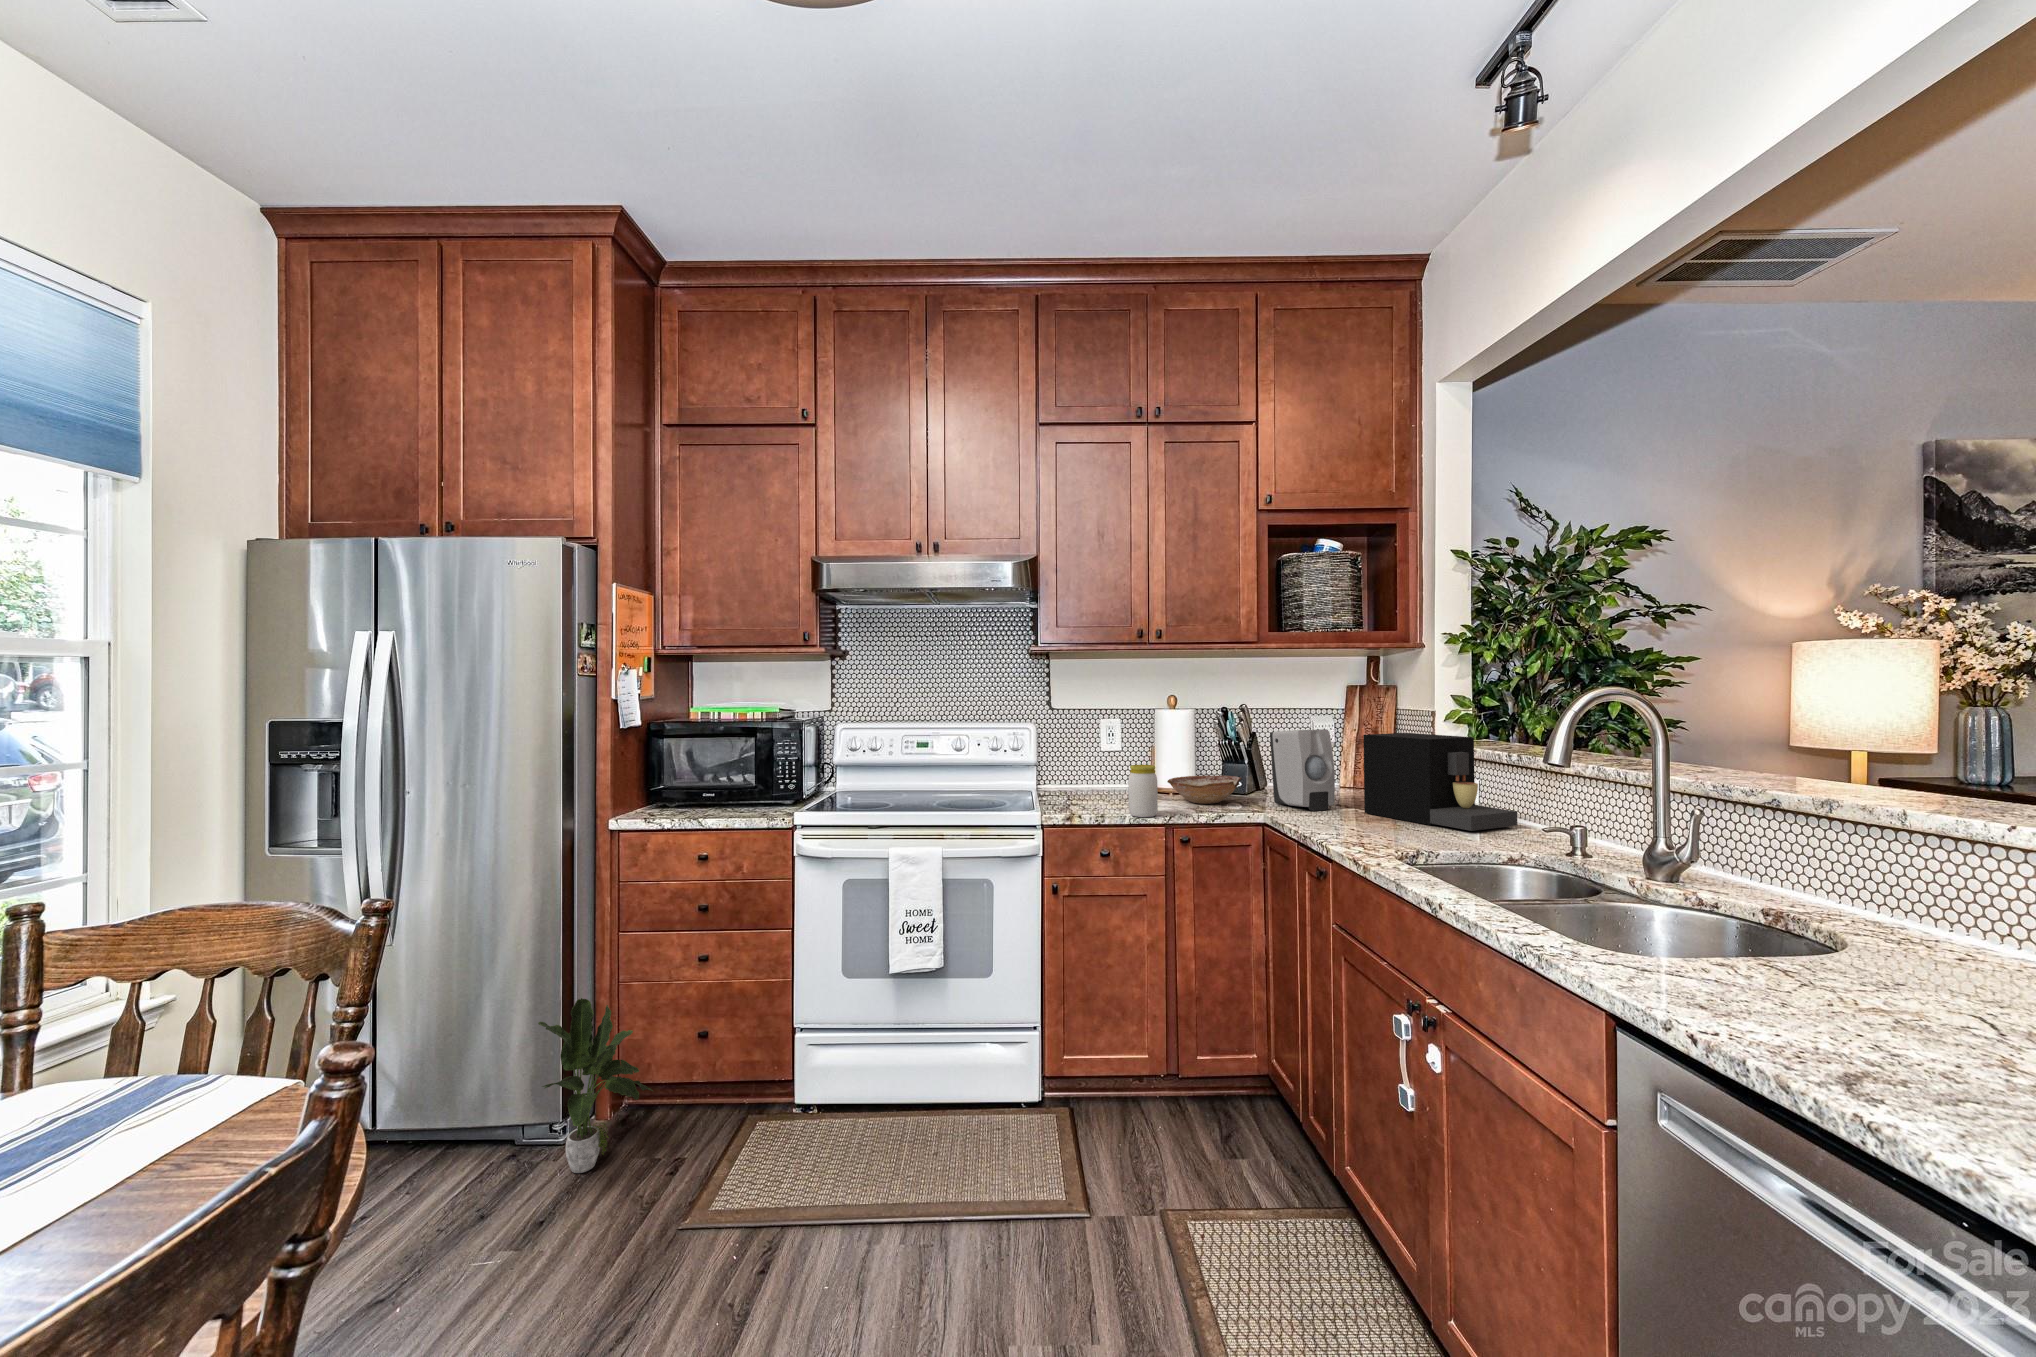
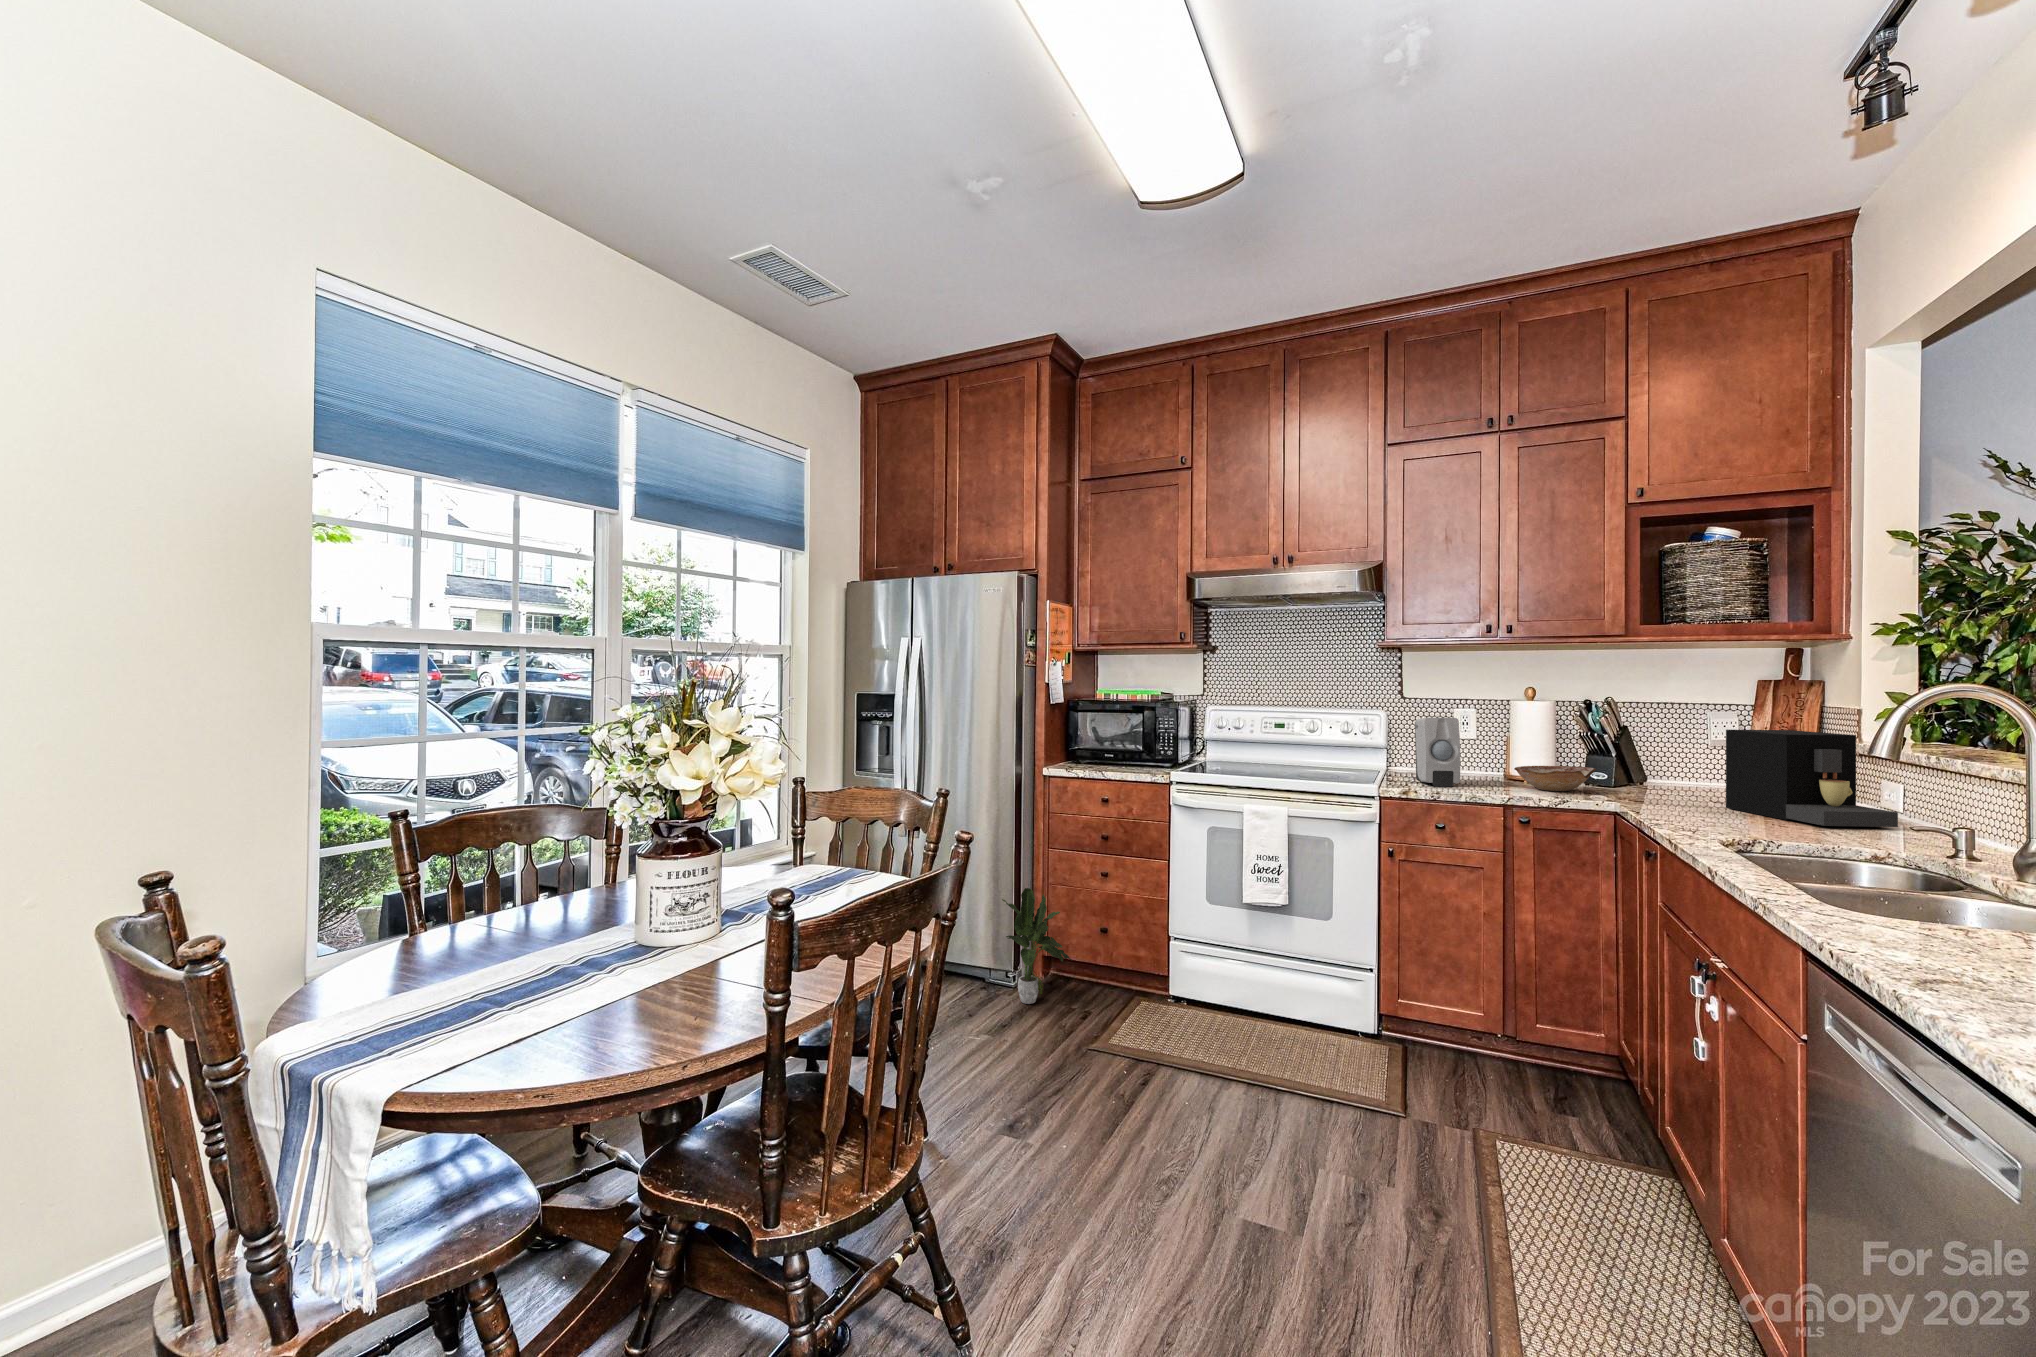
soap dispenser: present [1270,729,1335,811] -> present [1415,717,1460,787]
jar: present [1128,765,1158,817] -> none [1461,749,1490,795]

